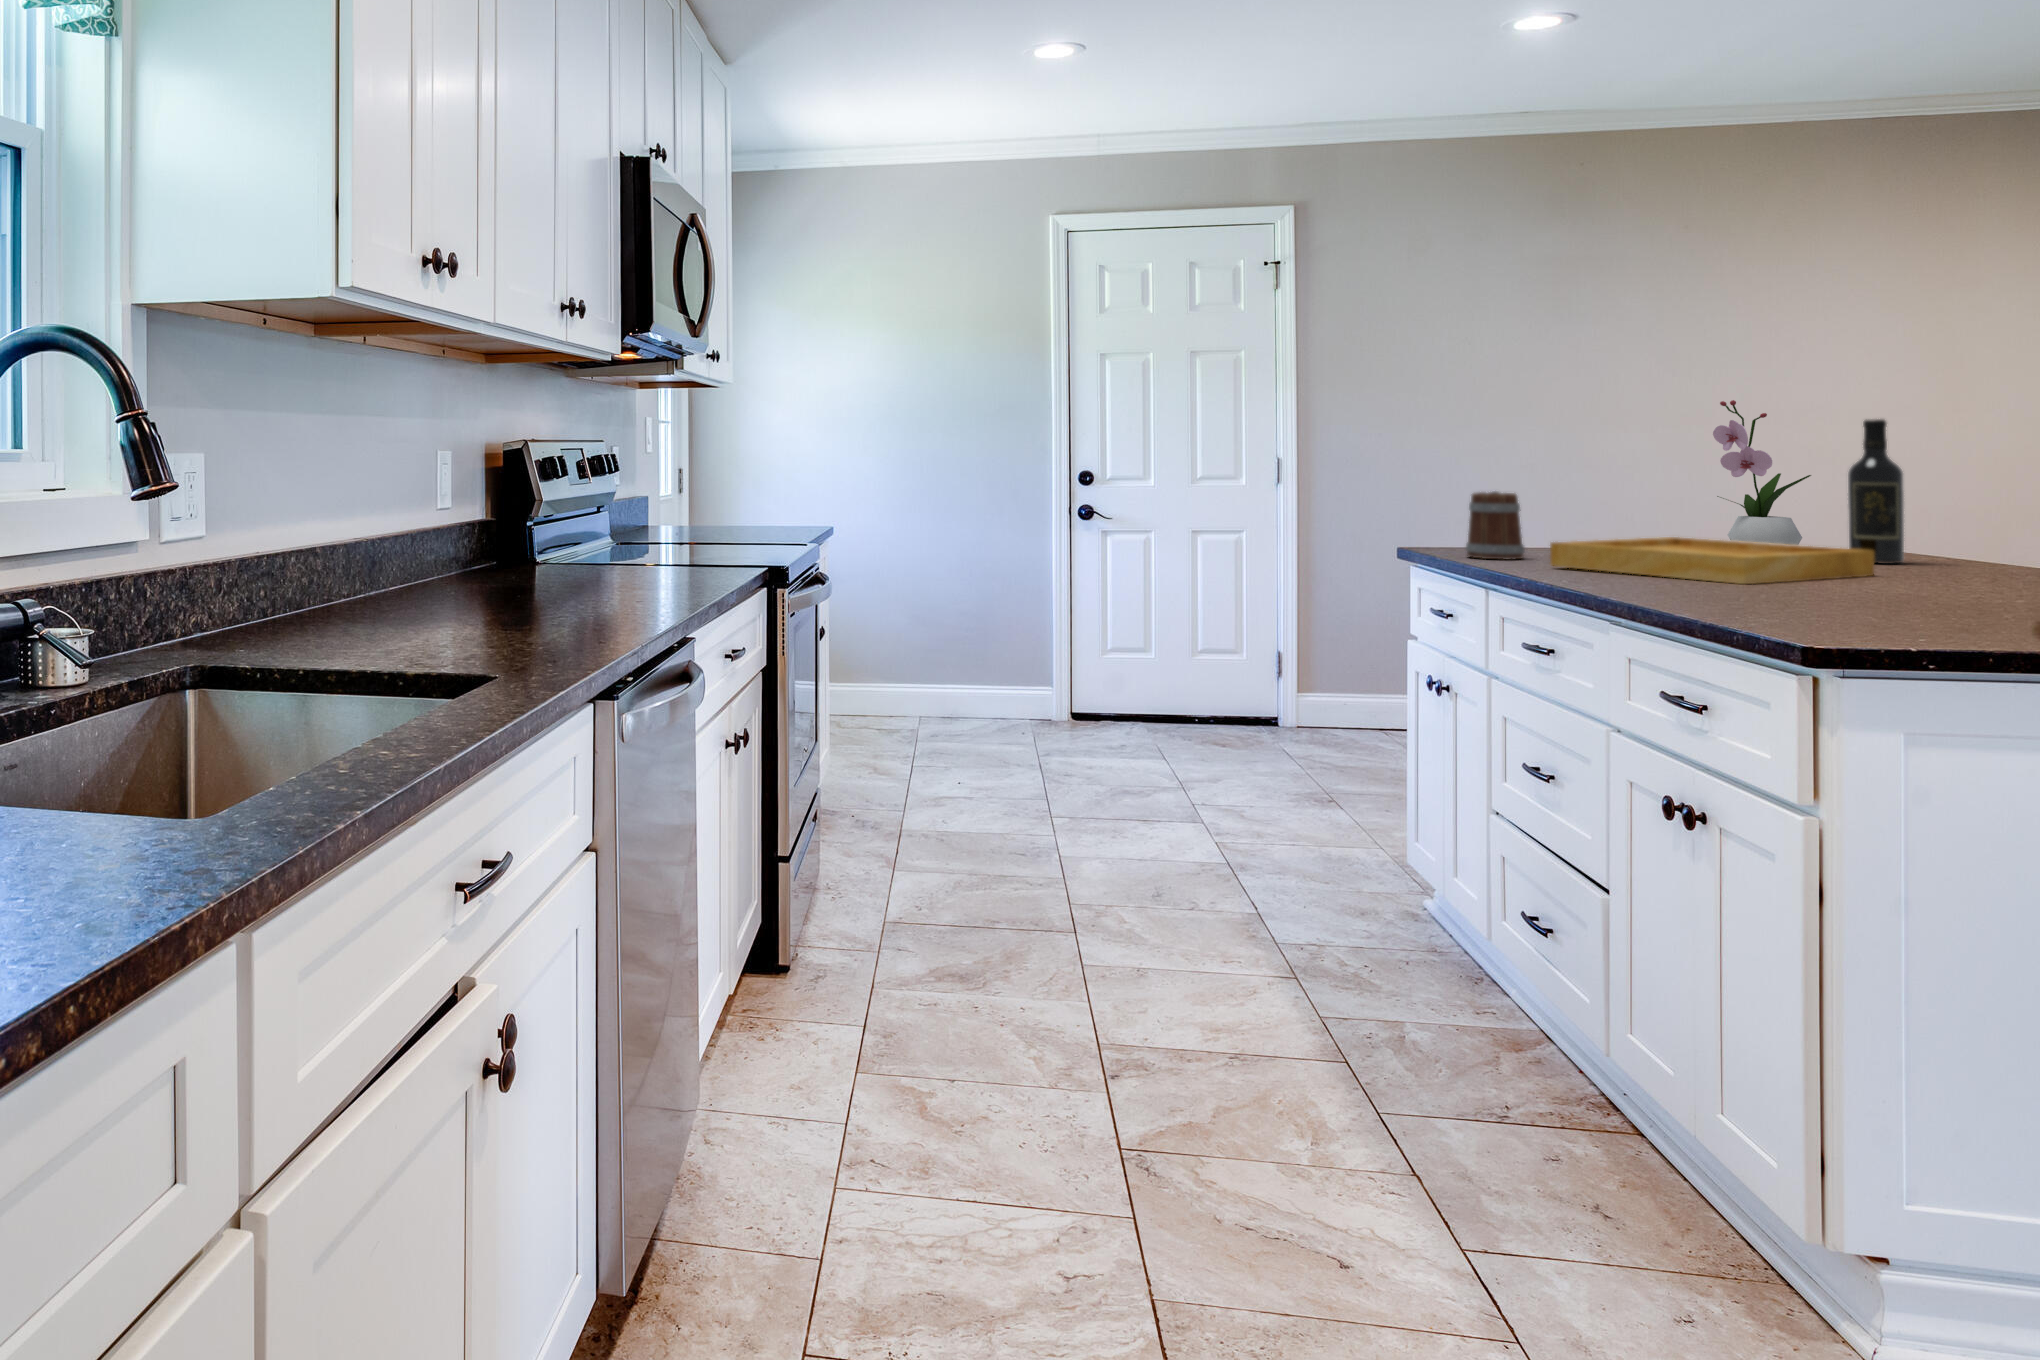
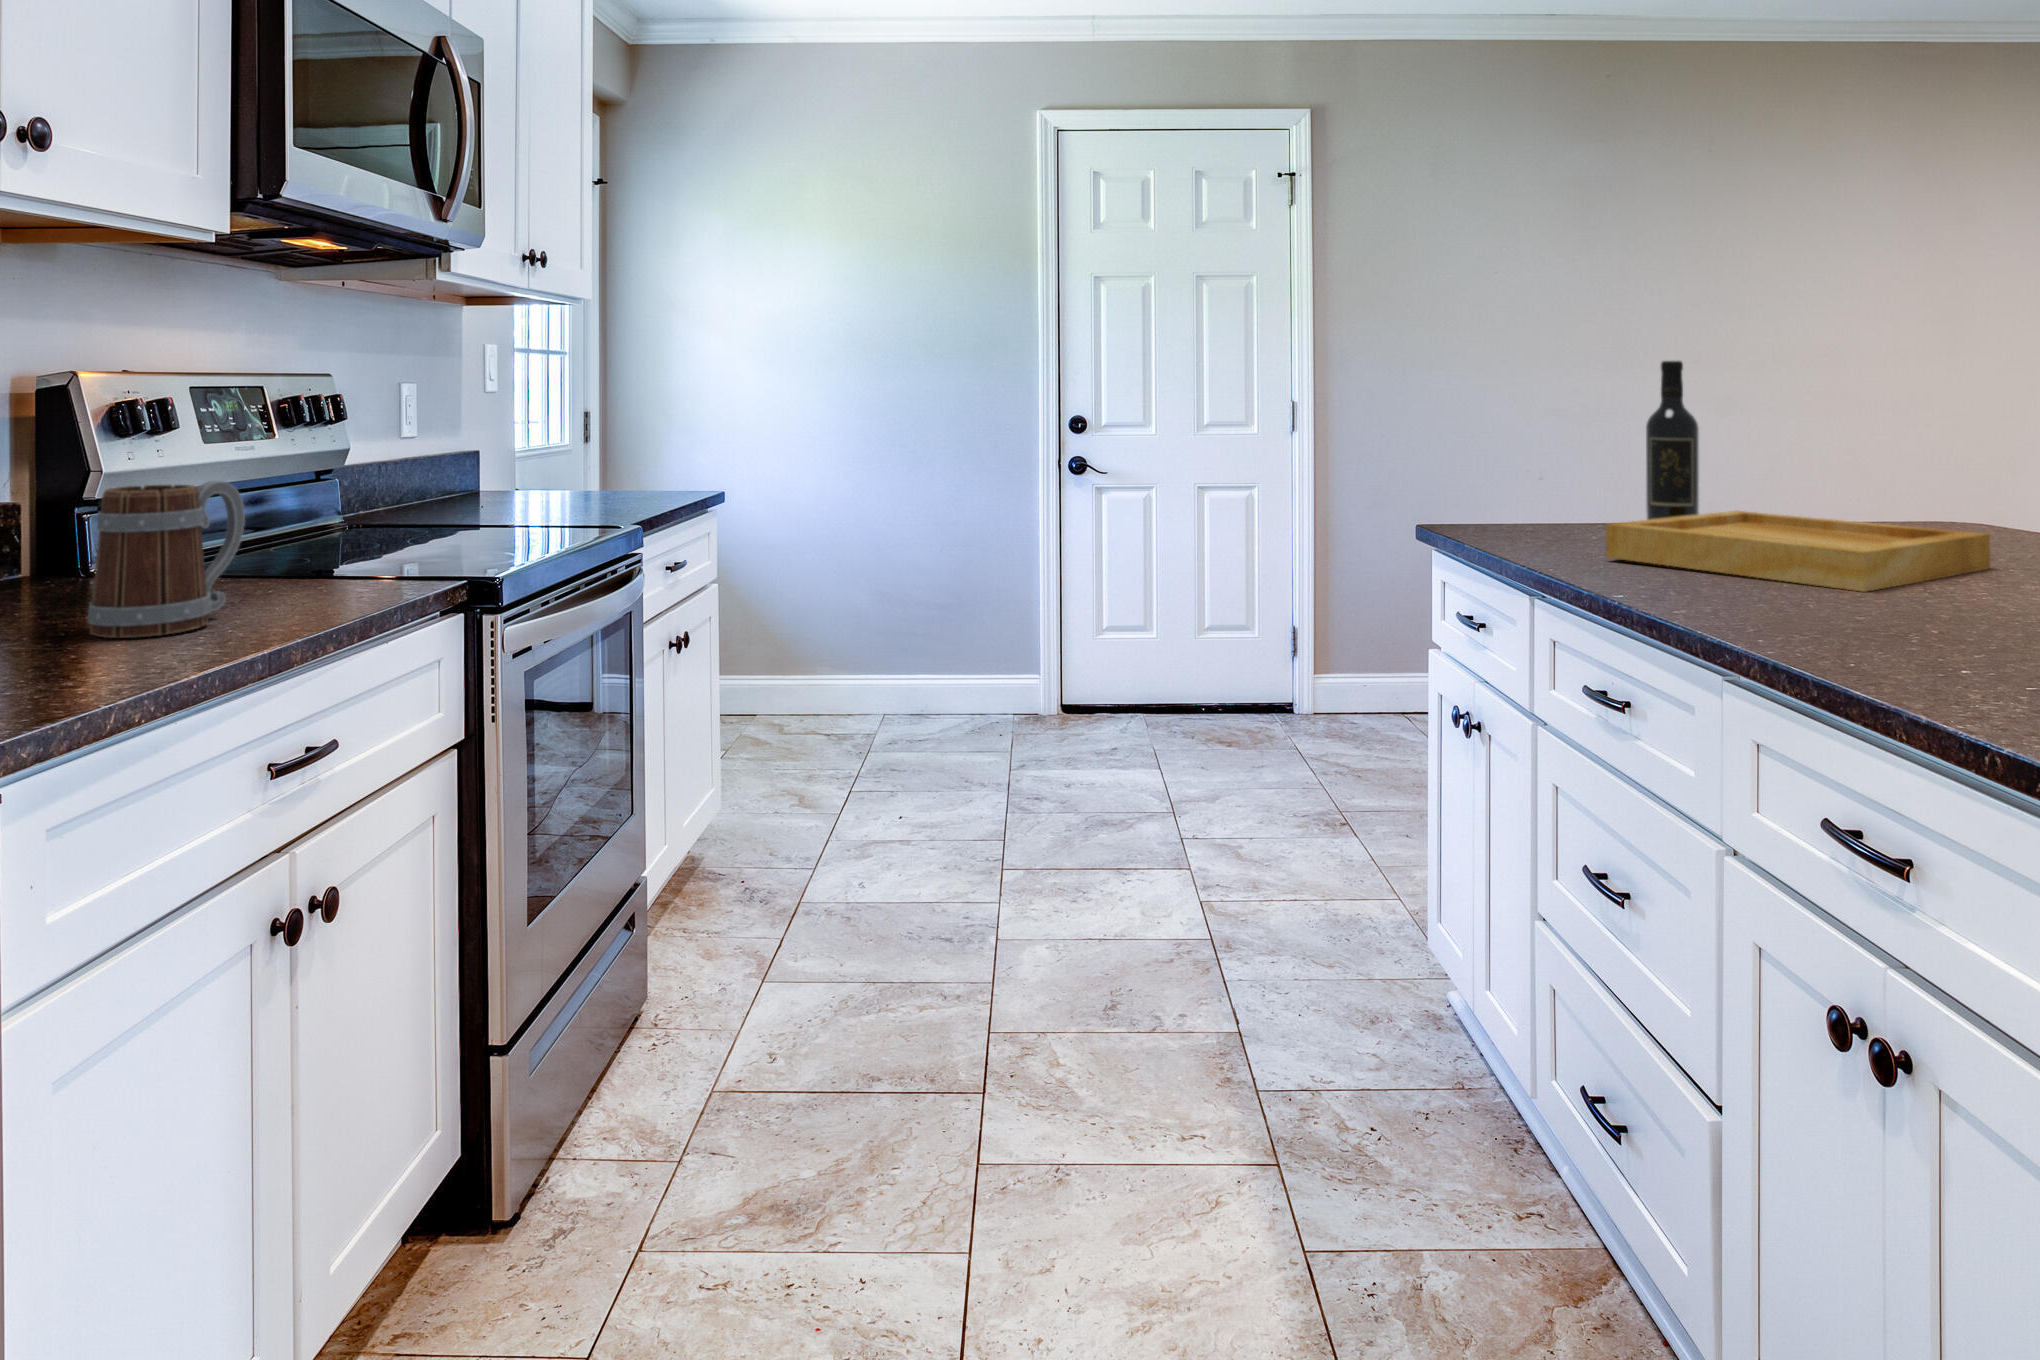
flower arrangement: present [1713,400,1811,545] -> none [1774,331,1882,534]
wine bottle: present [1848,419,1904,564] -> present [1646,361,1699,520]
mug: present [1466,491,1525,560] -> present [88,481,245,638]

